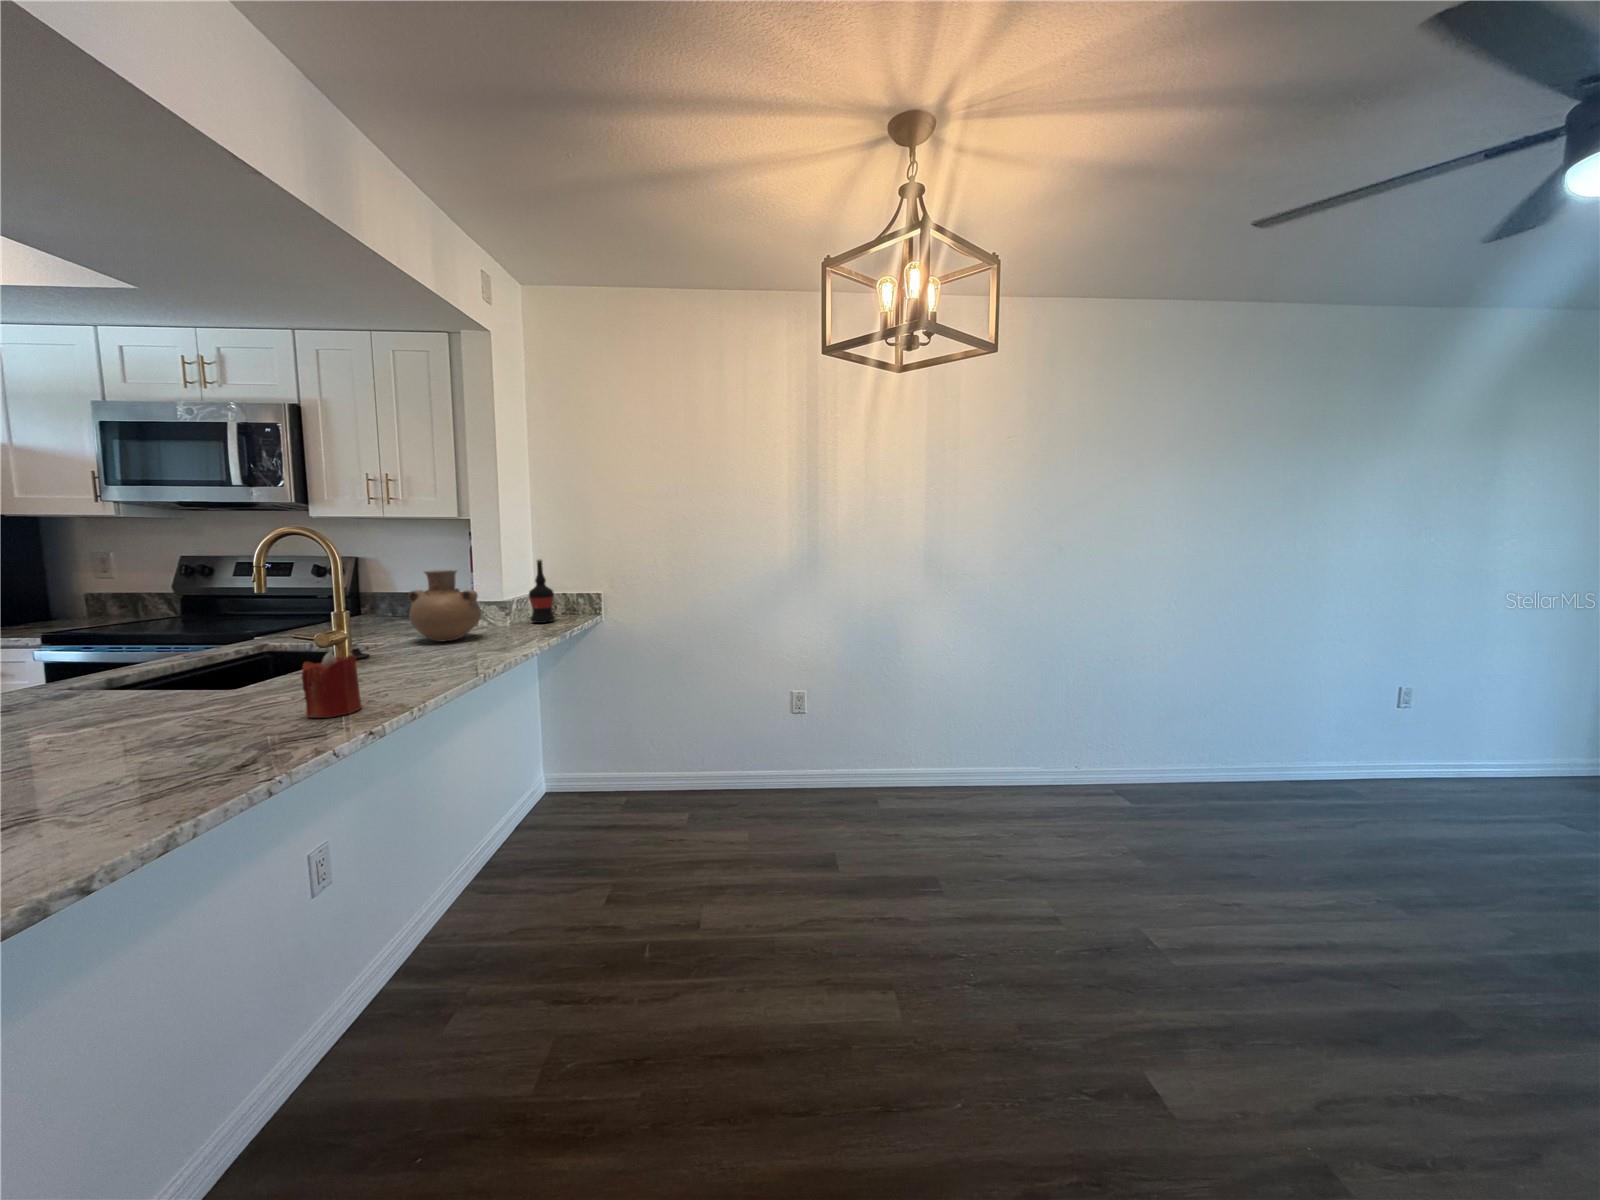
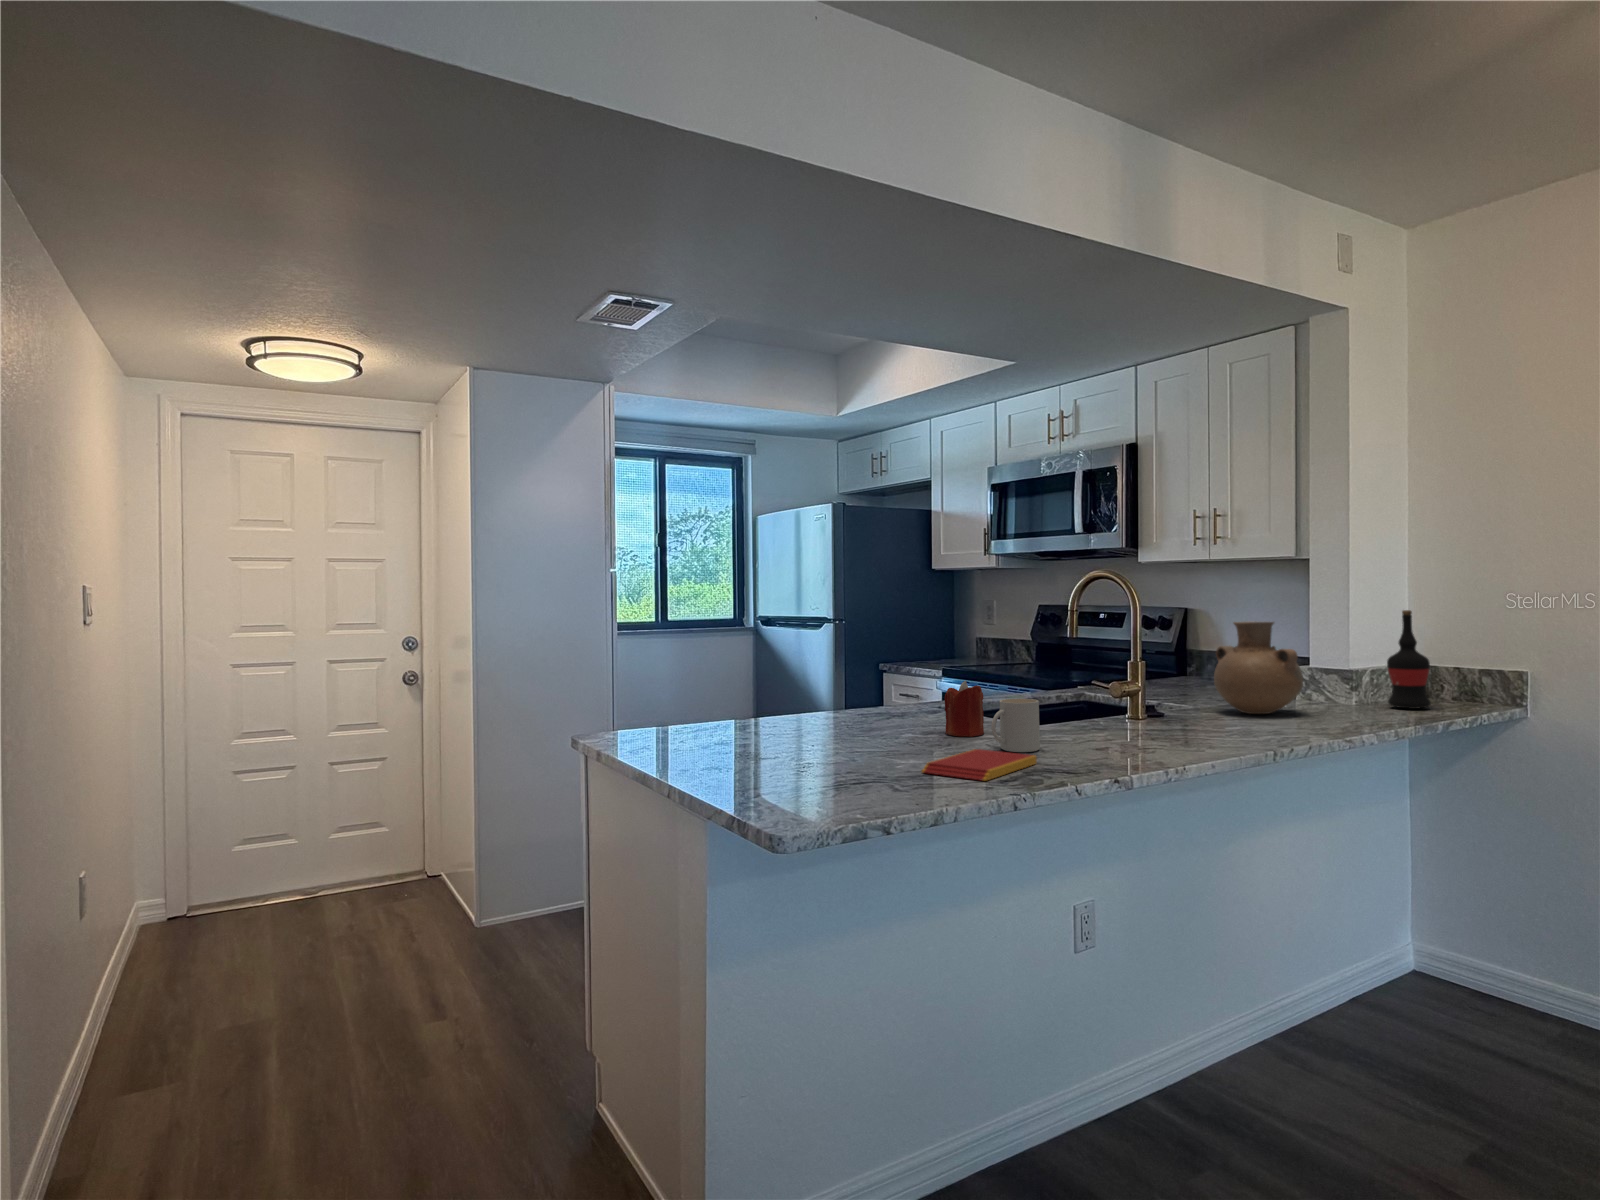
candle: present [302,651,362,718] -> present [945,681,984,737]
mug: none [175,667,250,730] -> present [992,699,1040,752]
book: none [62,729,257,799] -> present [922,749,1037,781]

